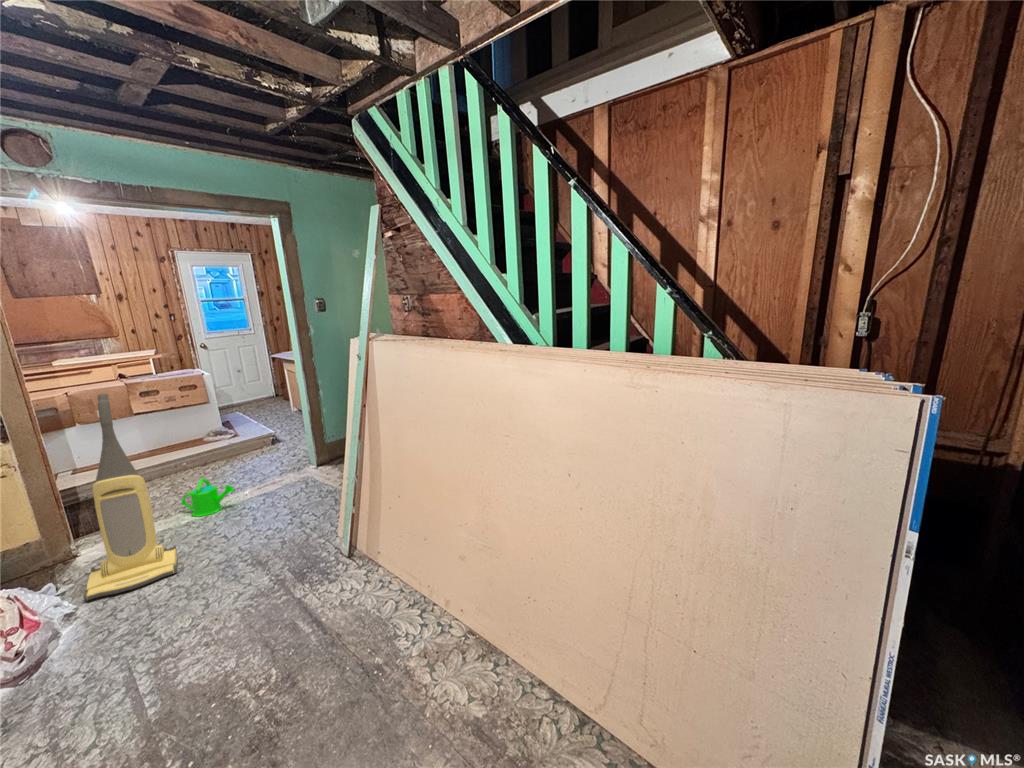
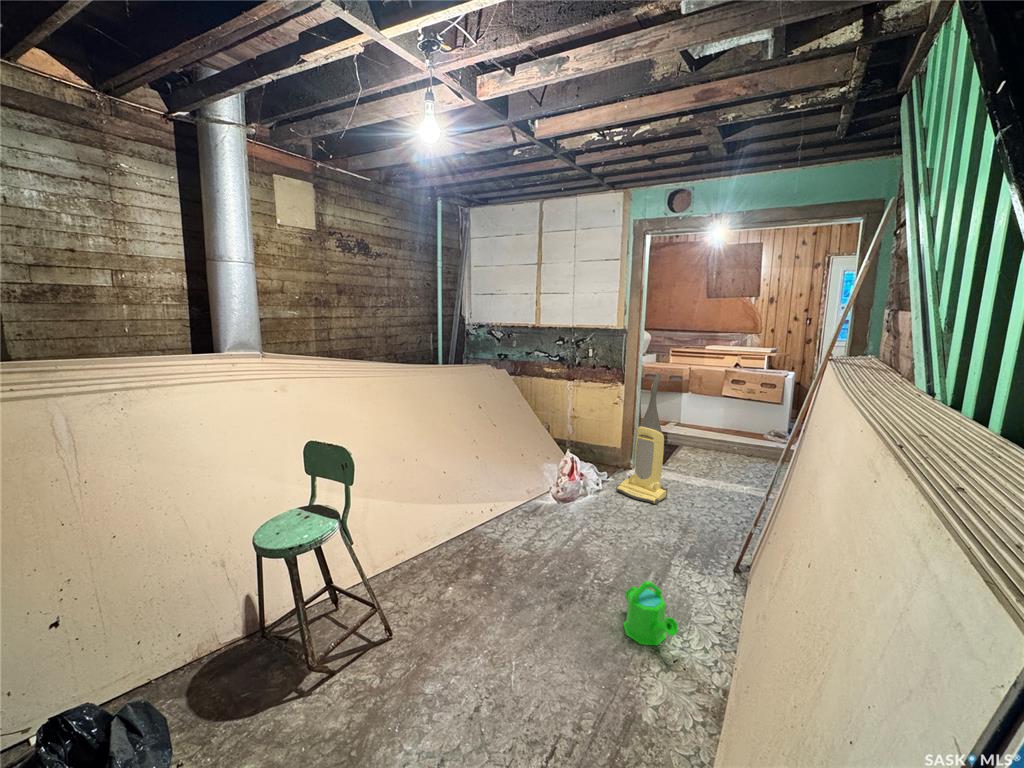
watering can: present [181,478,234,517] -> present [623,581,678,645]

